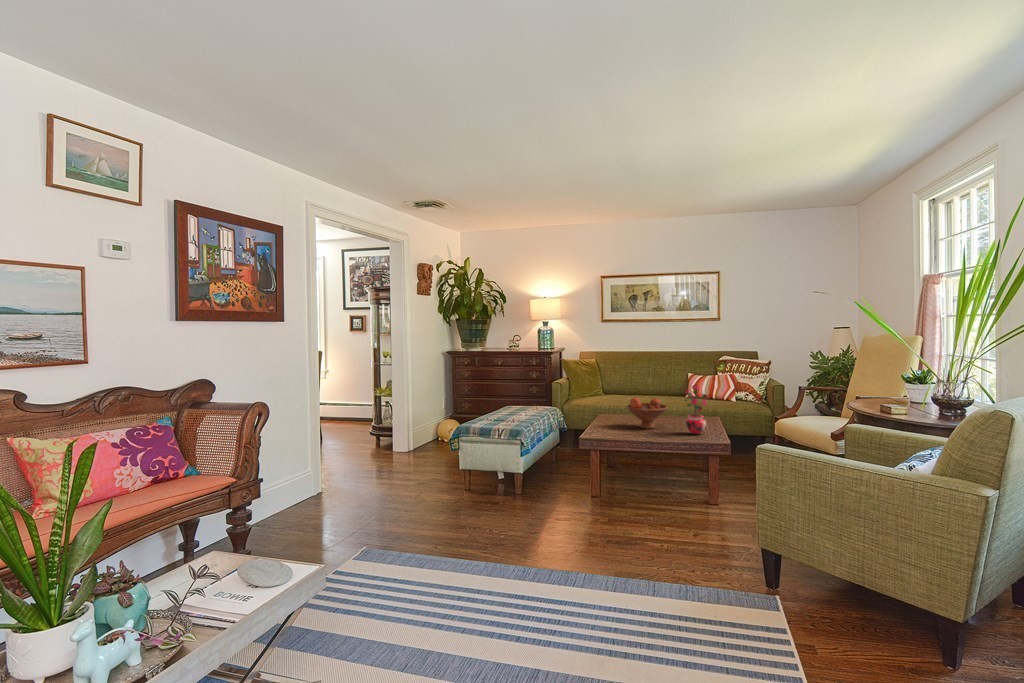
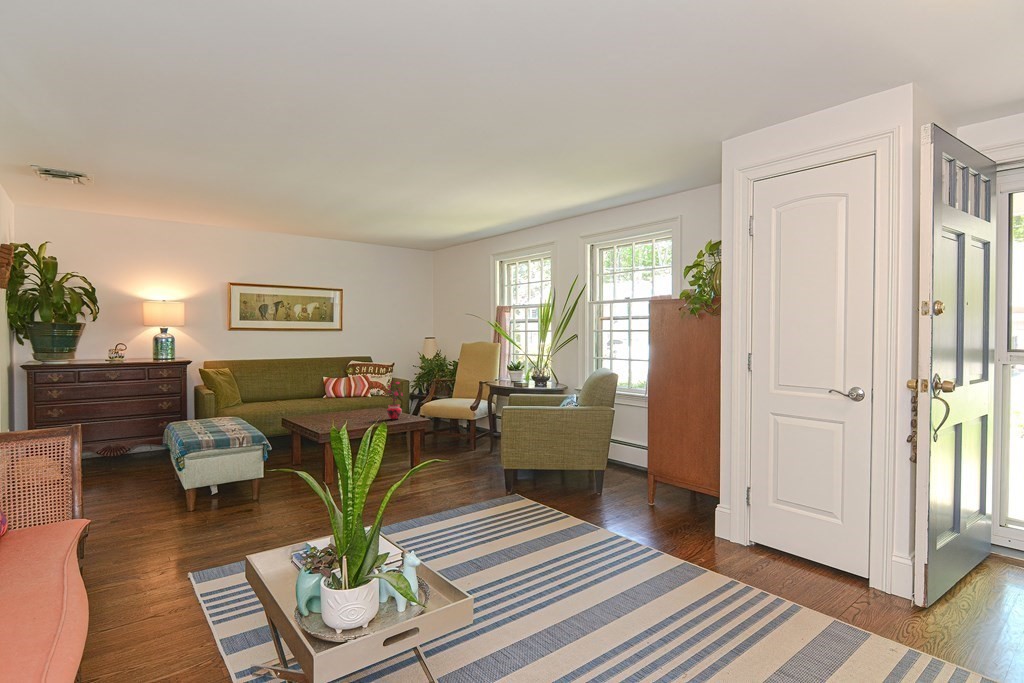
fruit bowl: present [627,397,668,429] -> none [332,396,368,421]

